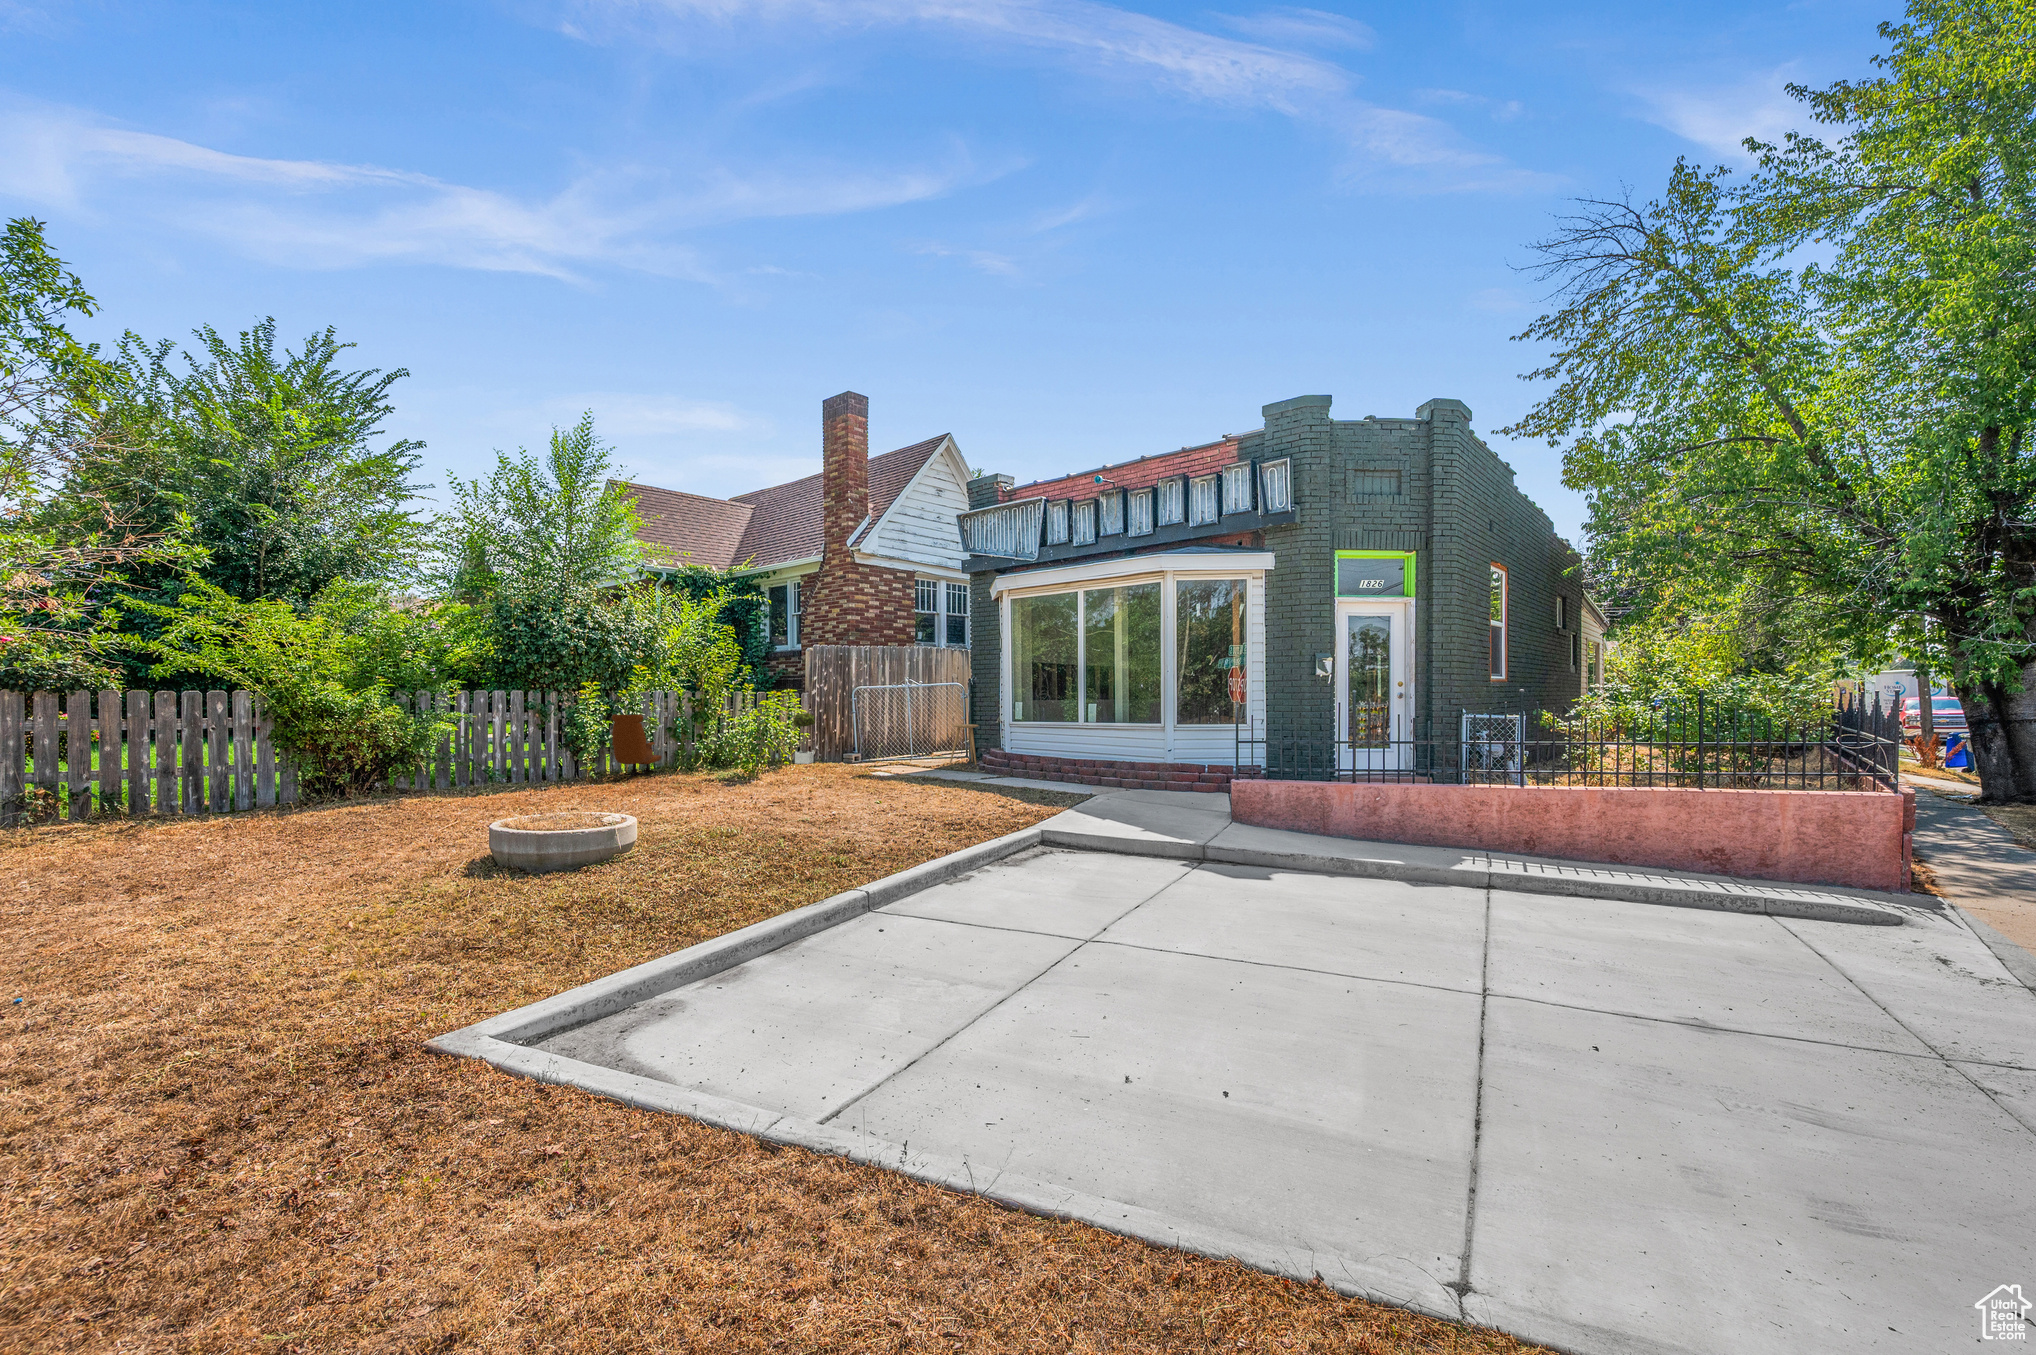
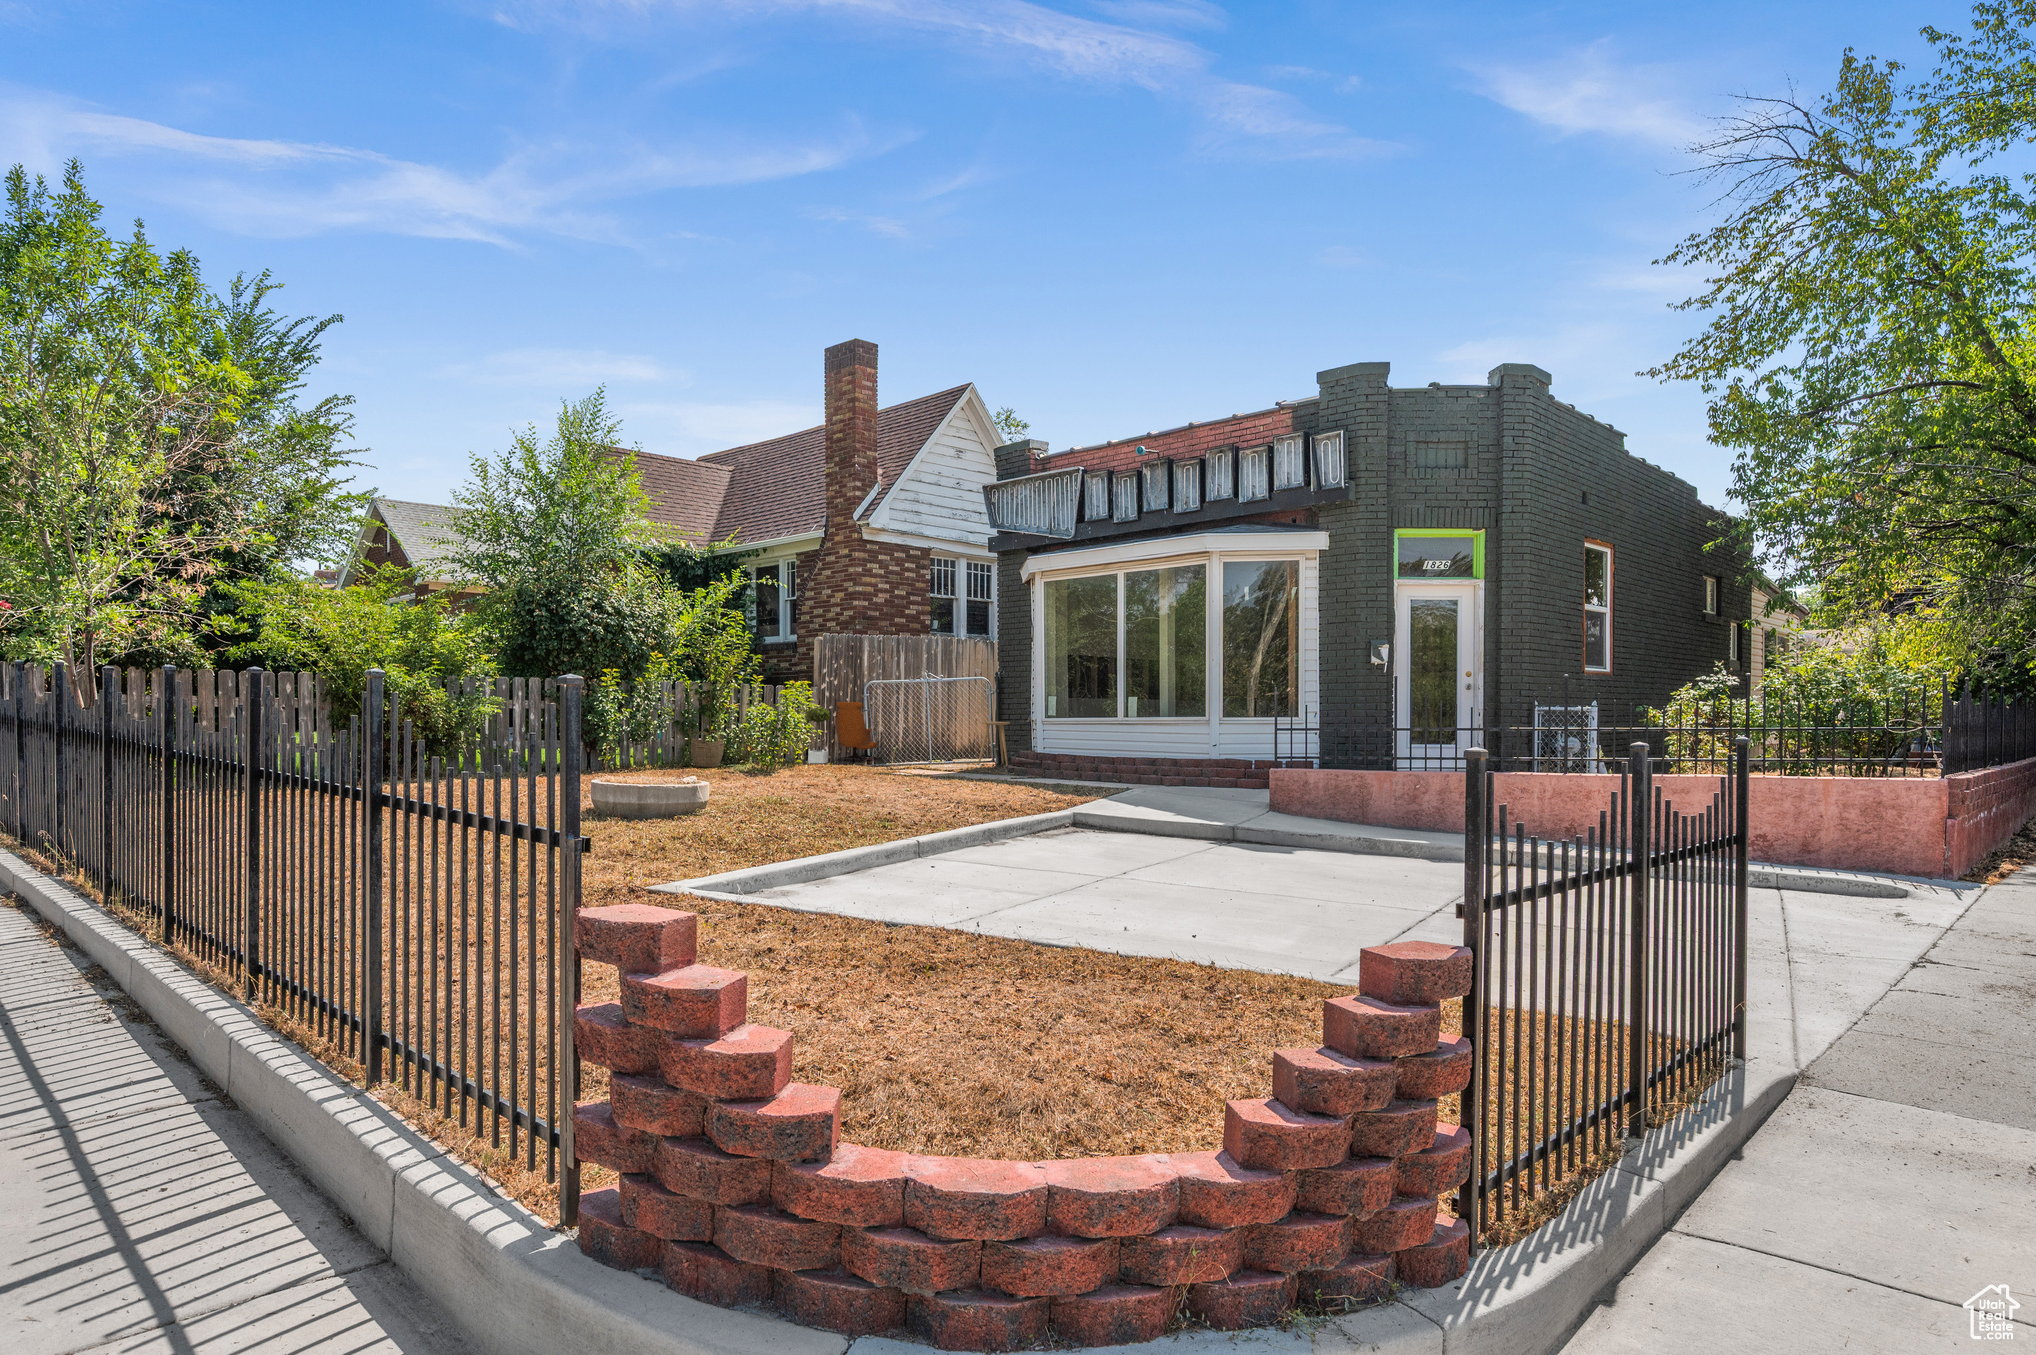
lounge chair: present [612,714,662,781] -> present [837,702,878,761]
woven basket: none [680,737,712,772] -> present [691,731,724,768]

